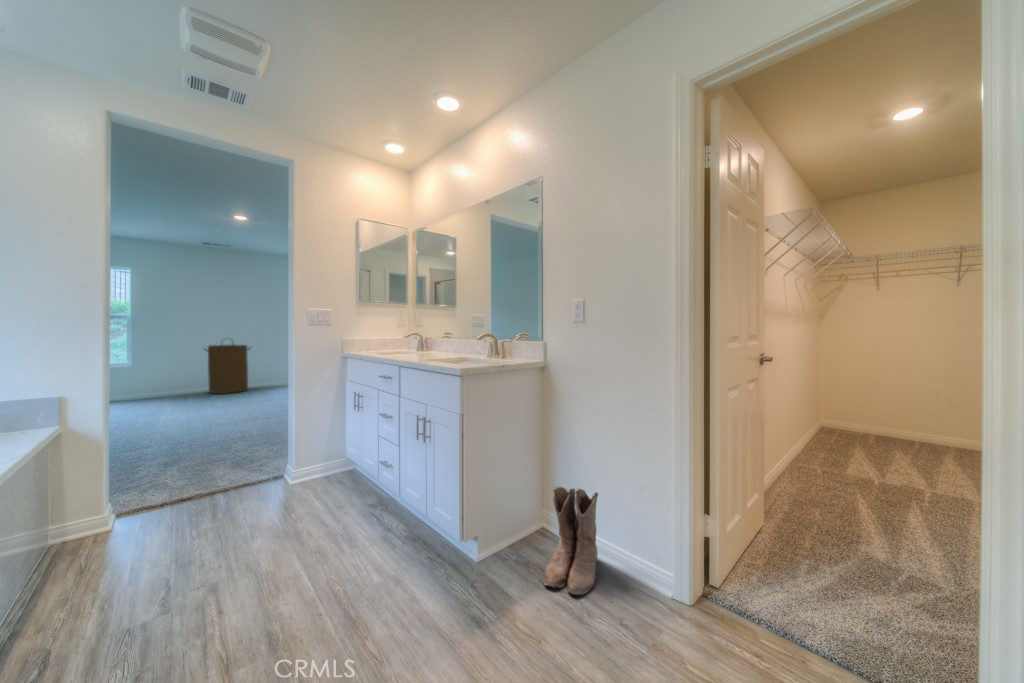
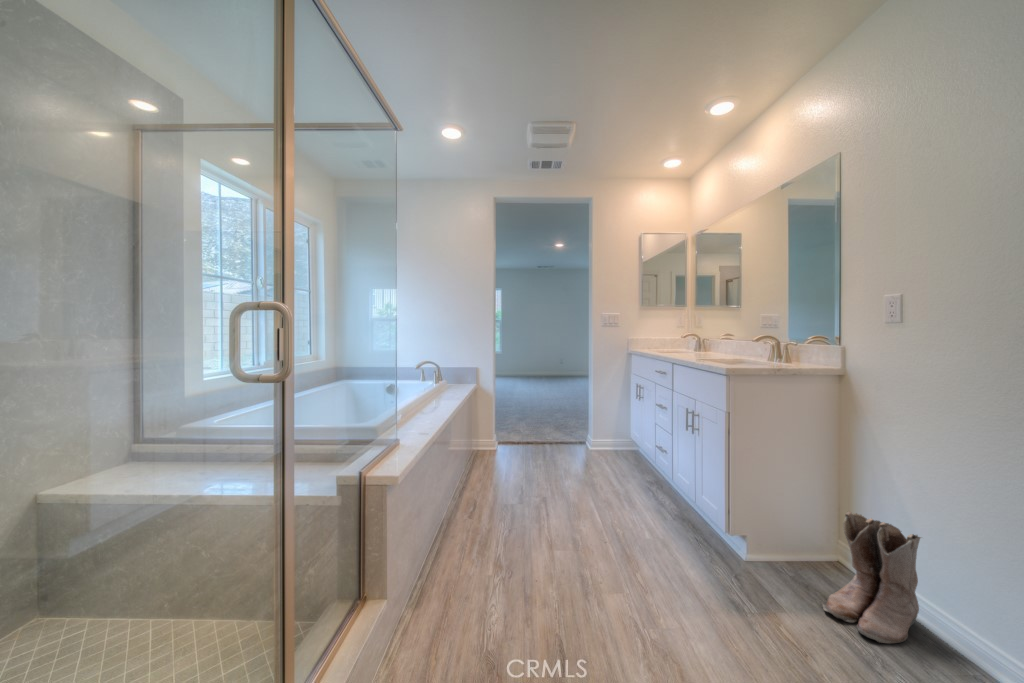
laundry hamper: present [205,344,250,394] -> none [537,334,566,375]

